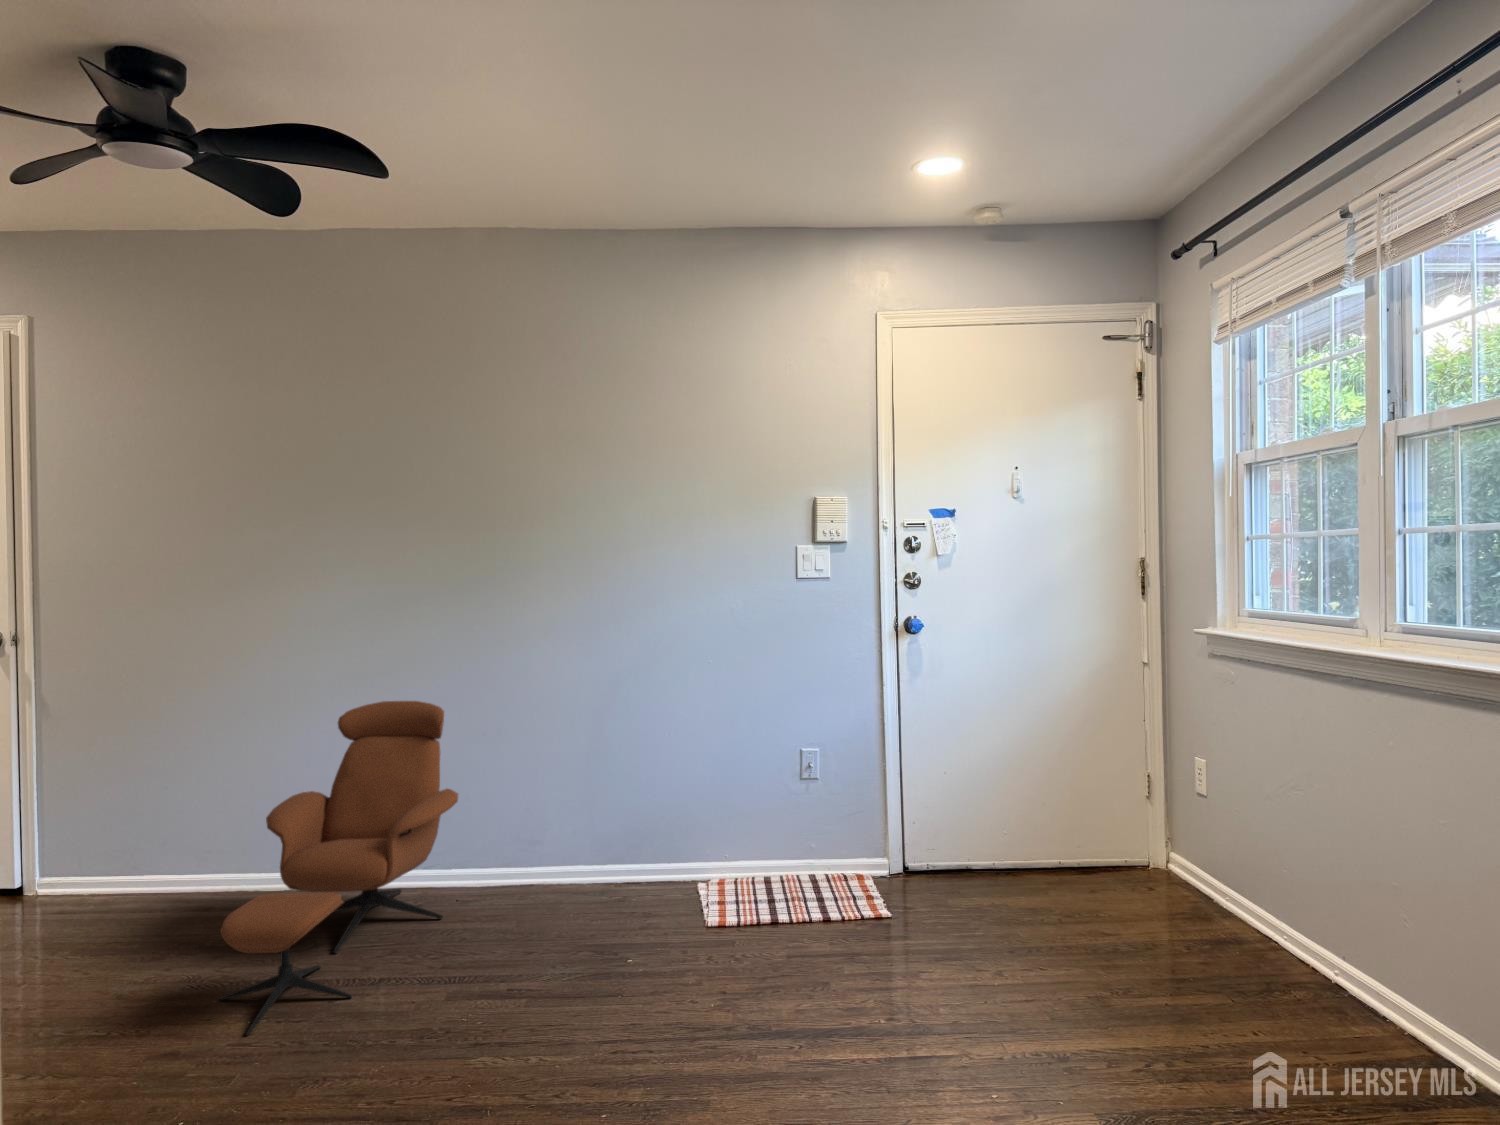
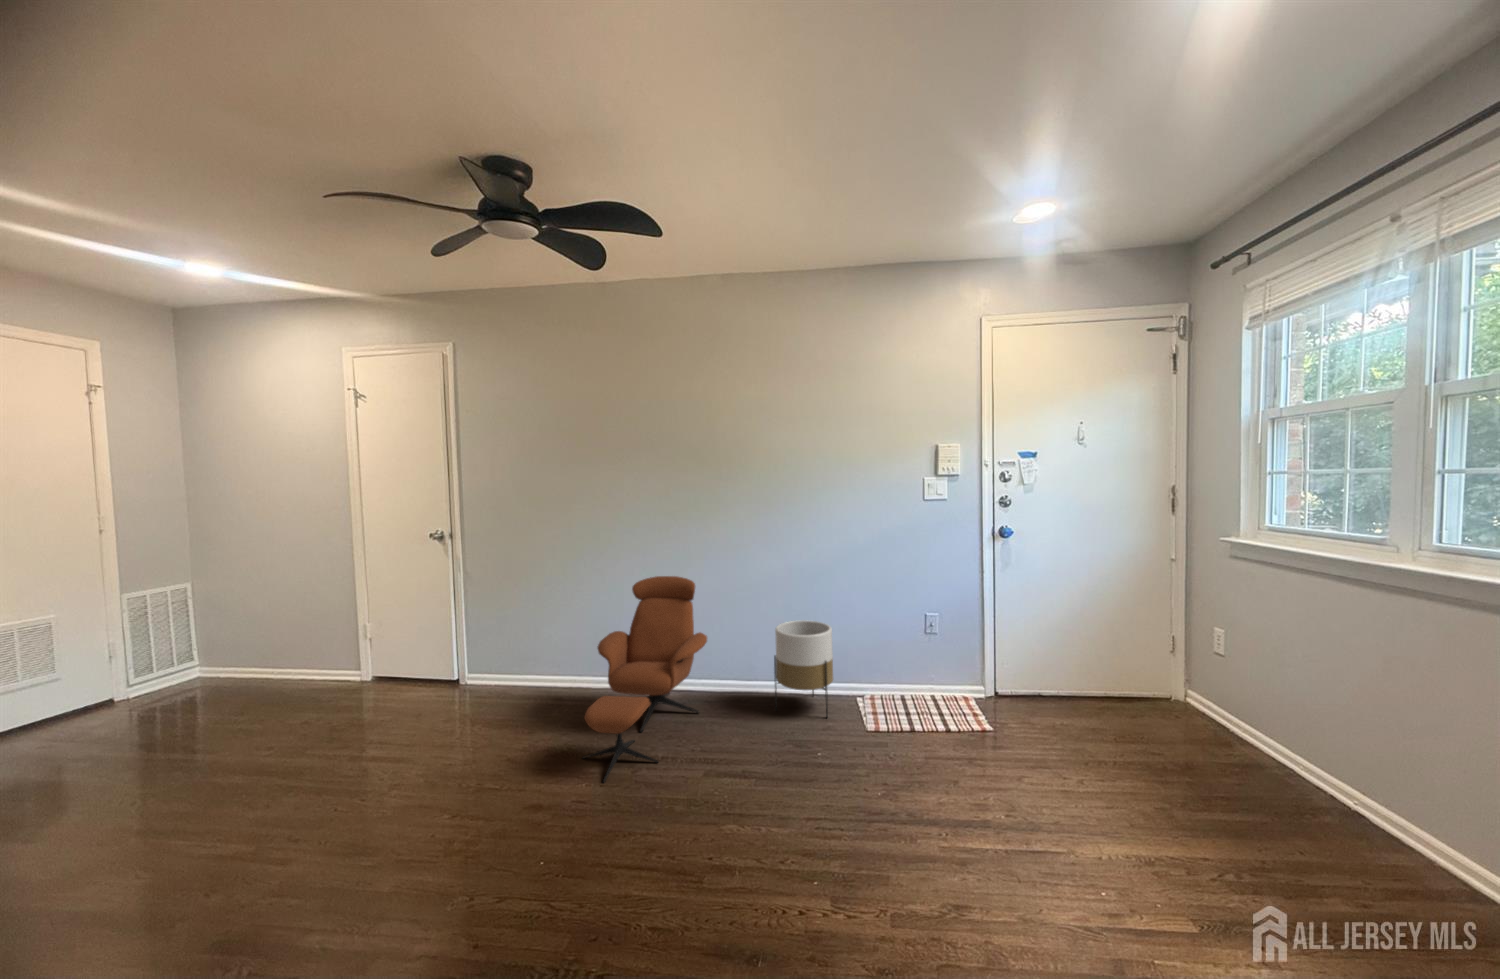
planter: none [566,765,660,914] -> present [774,620,833,717]

